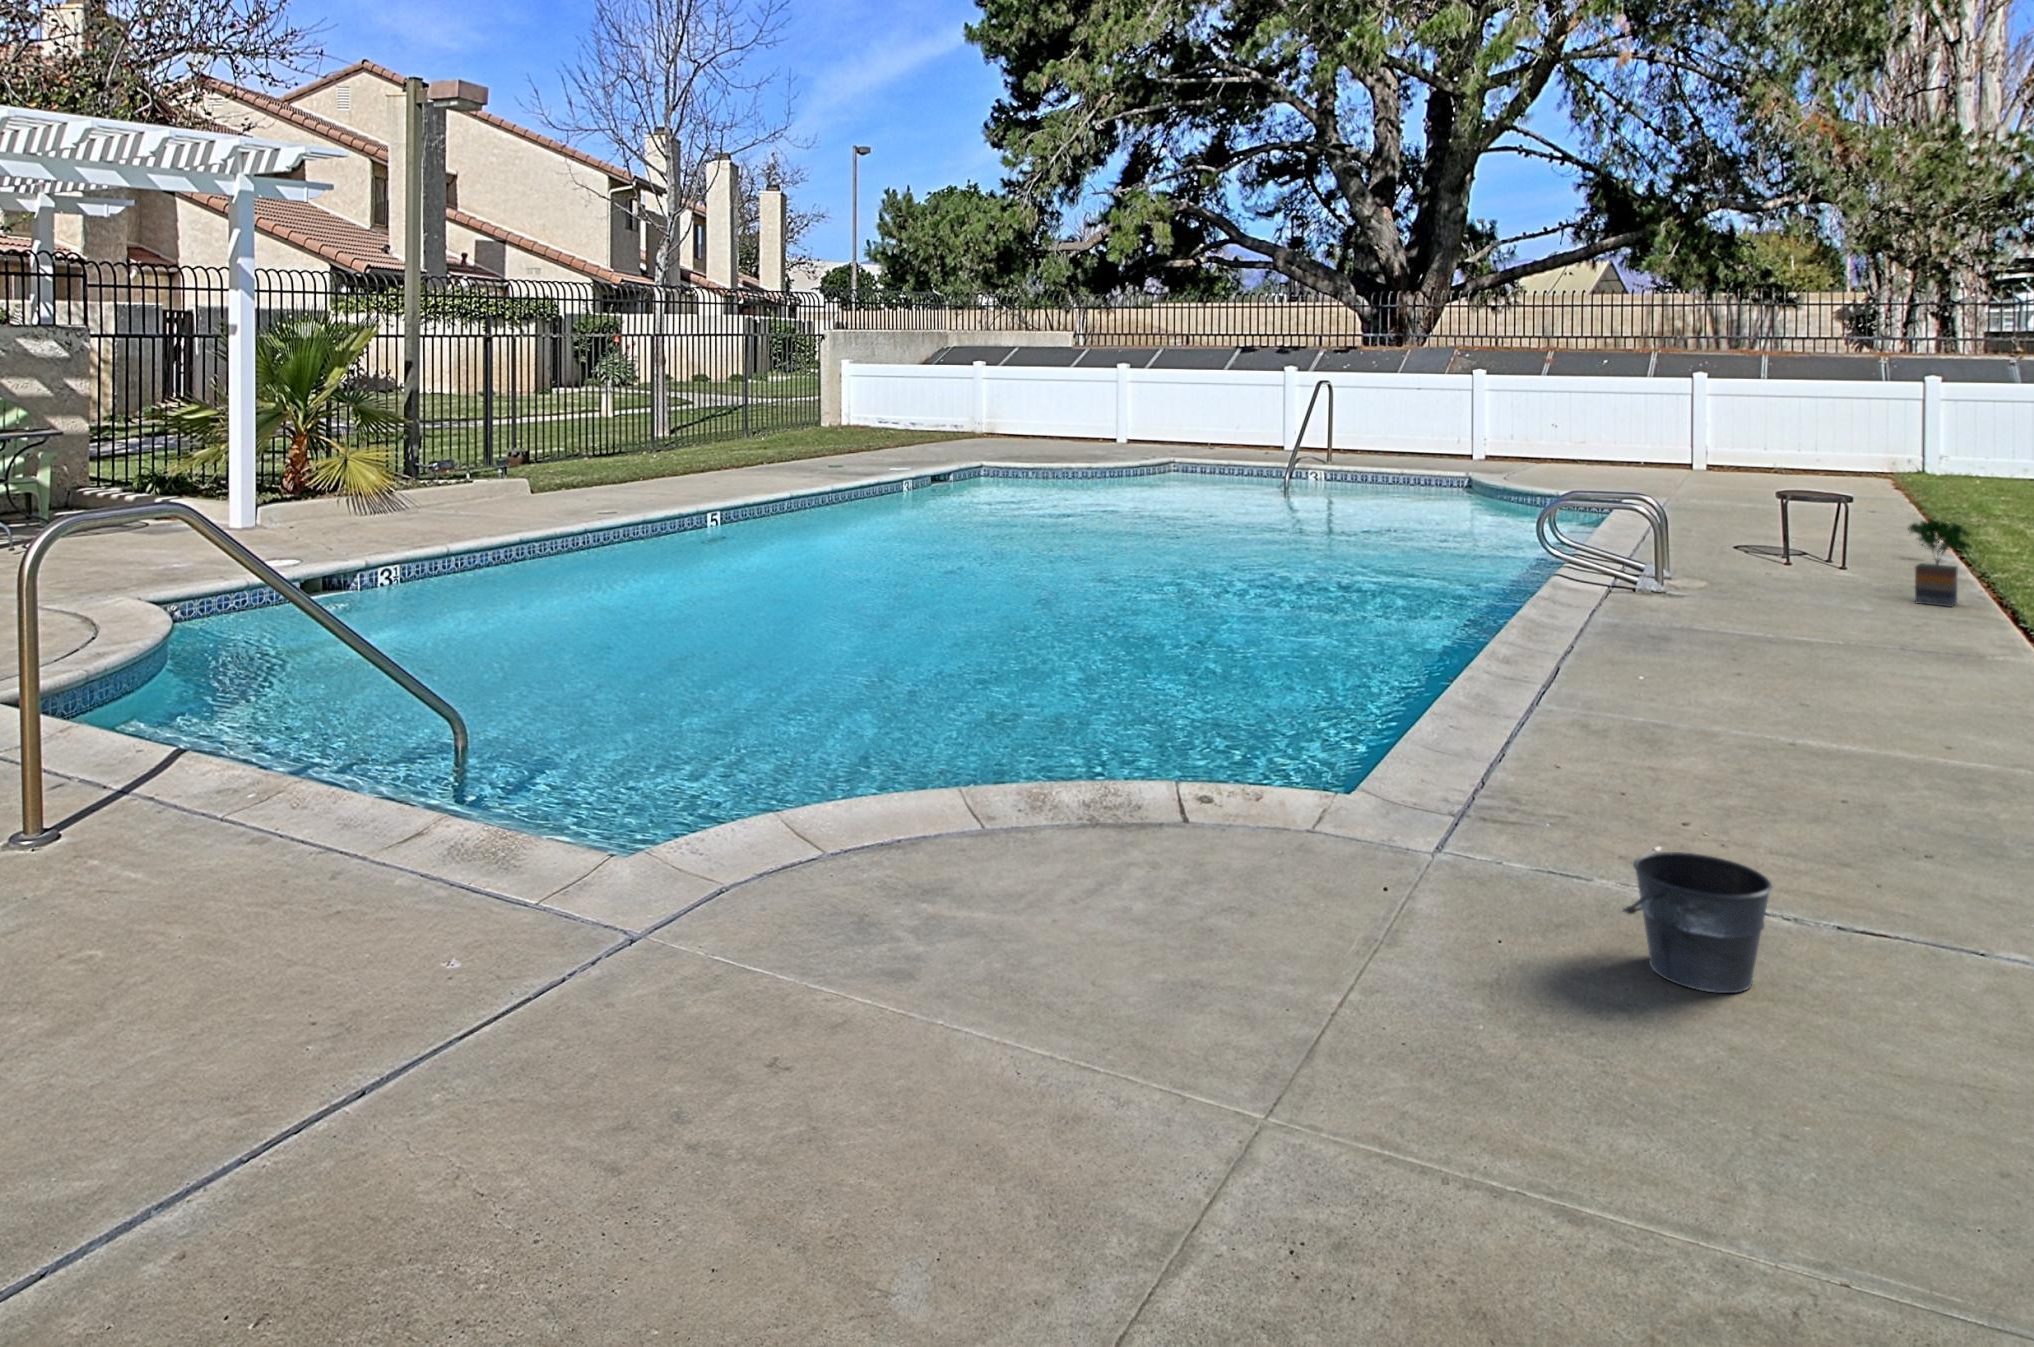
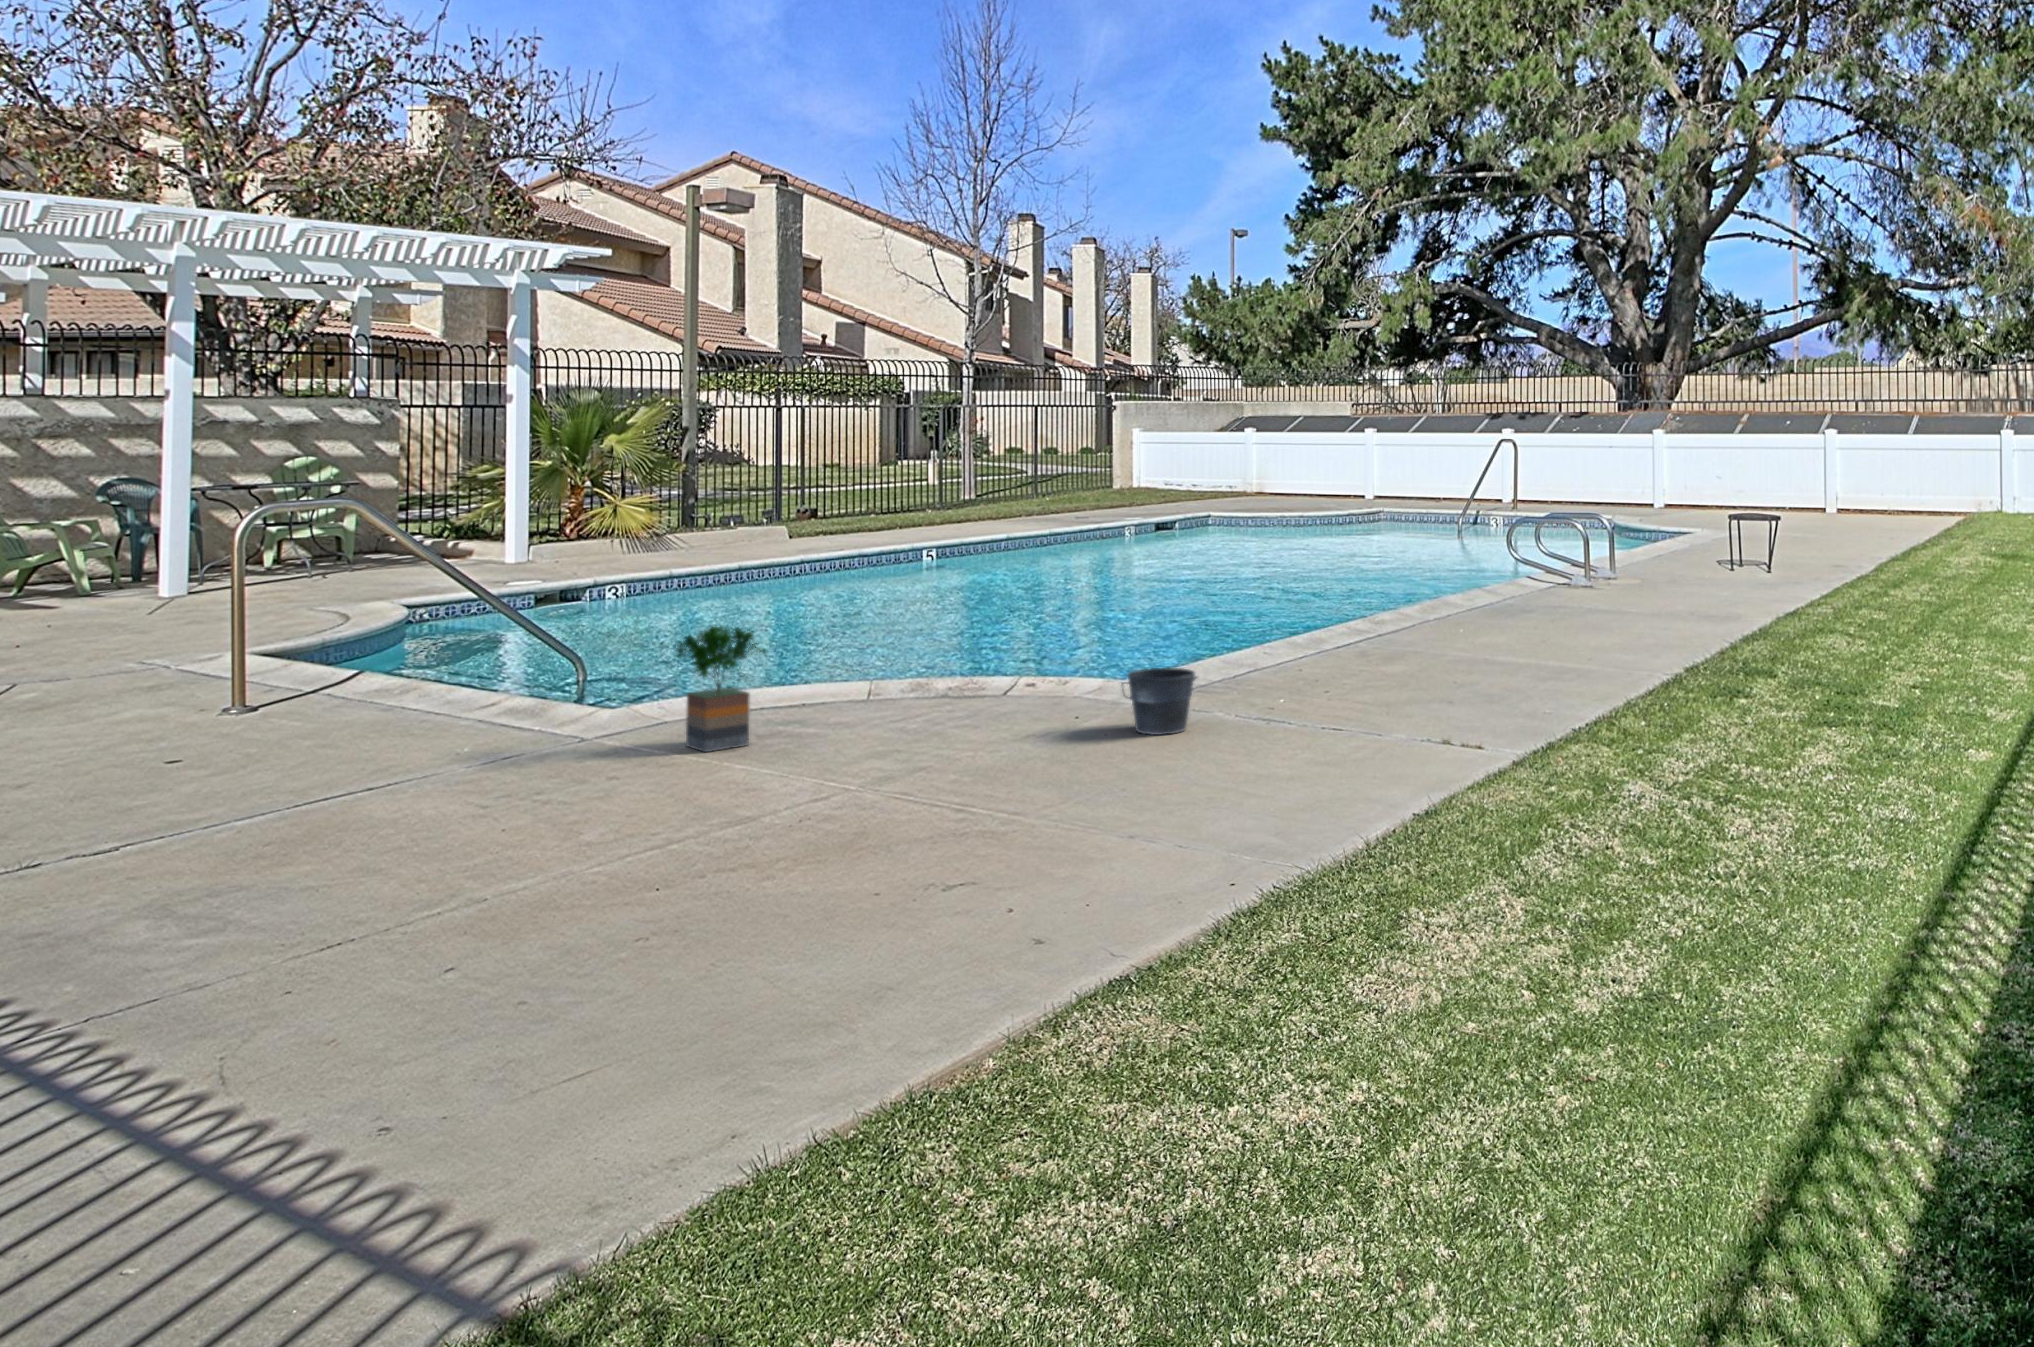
potted tree: present [1908,520,1971,607] -> present [676,625,766,752]

